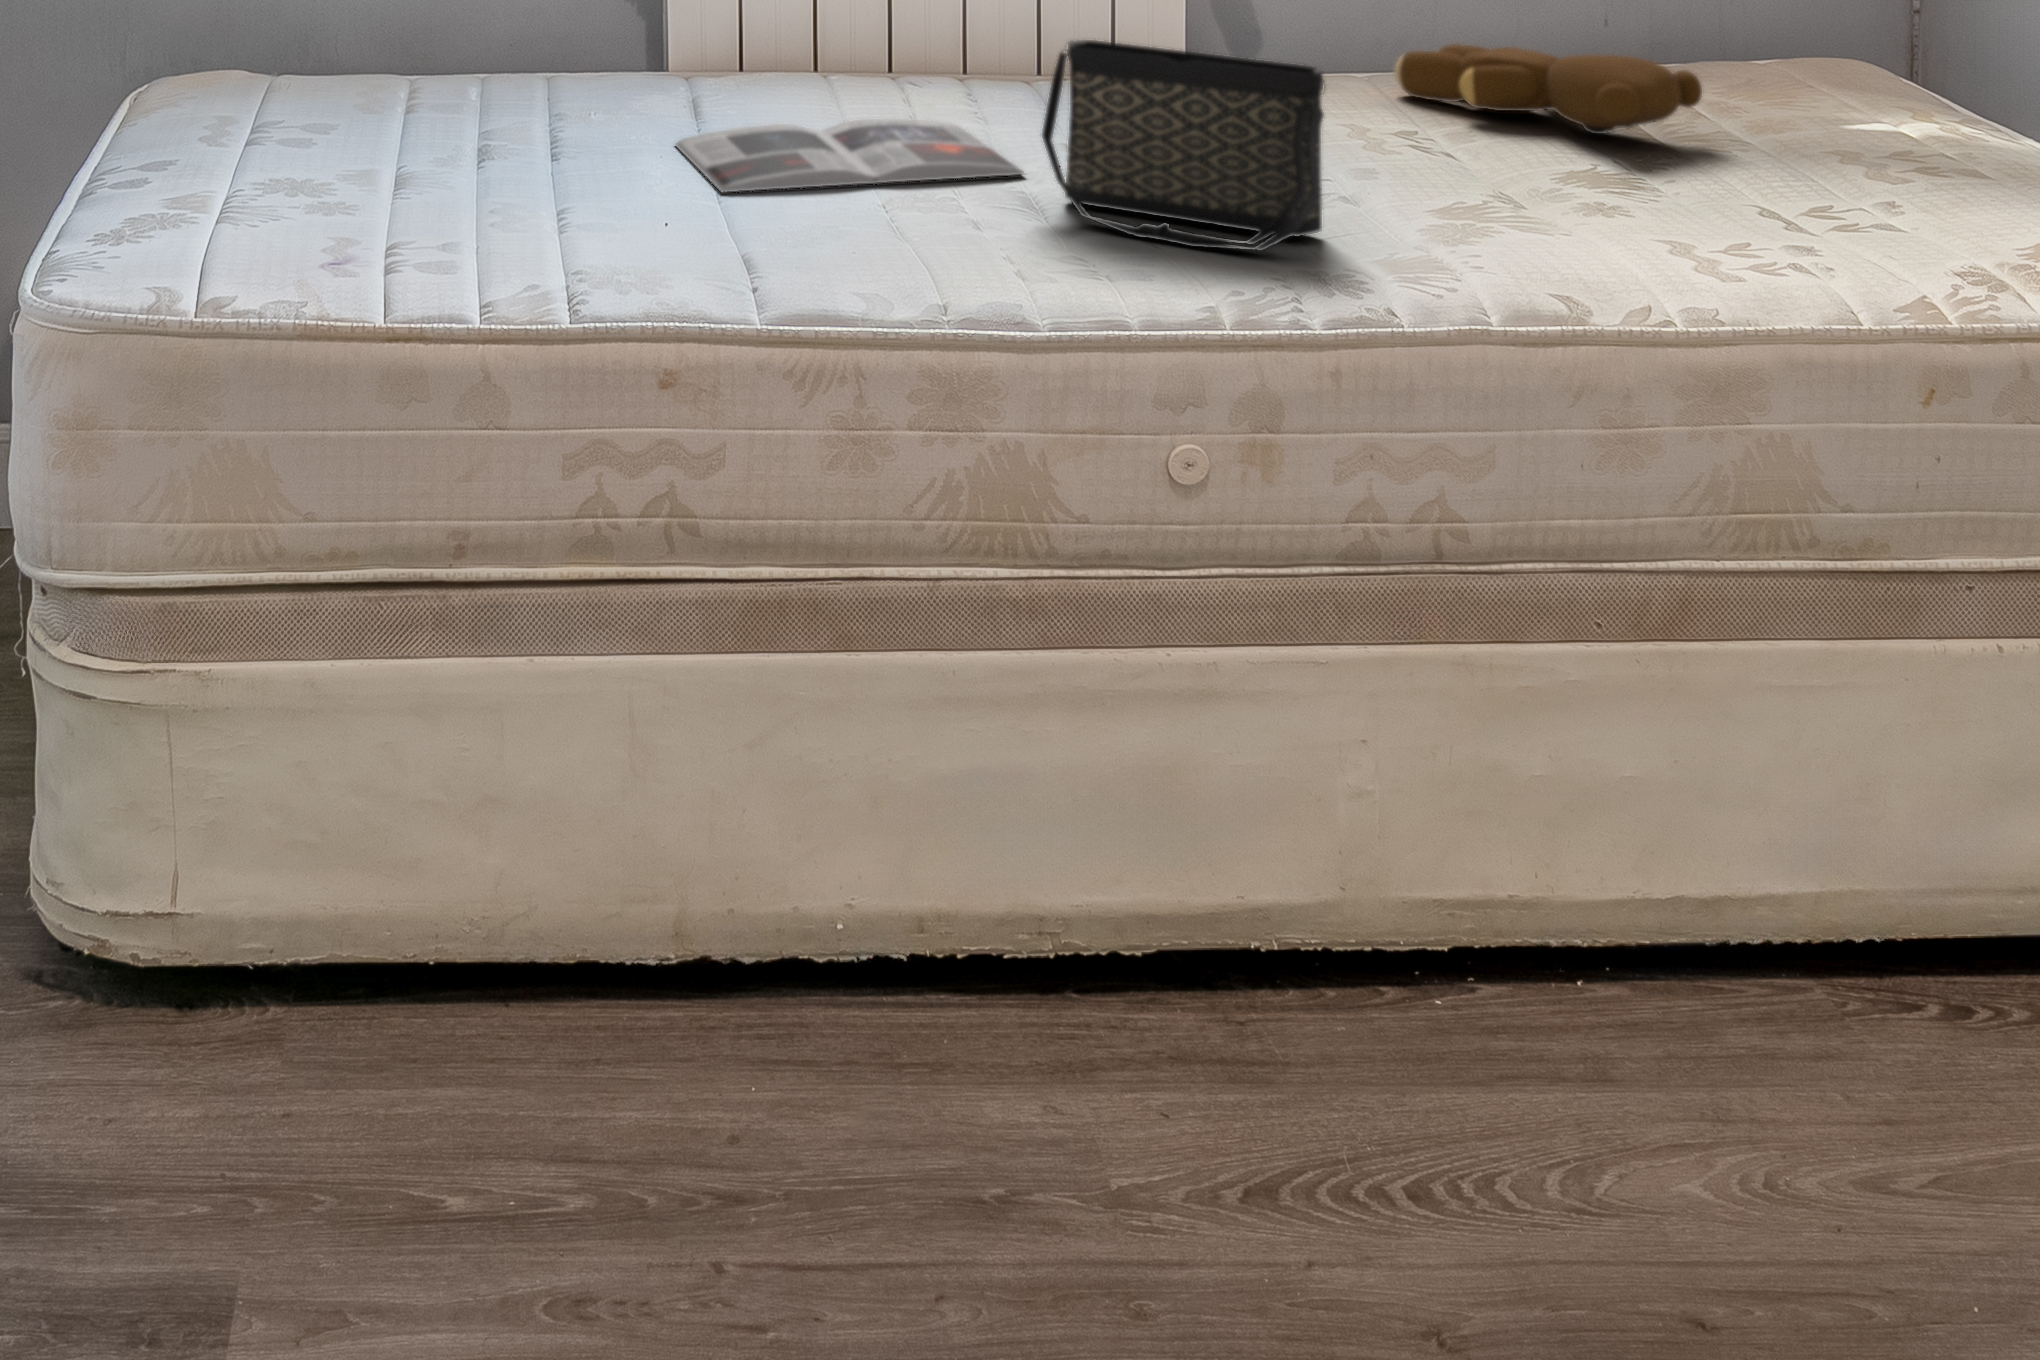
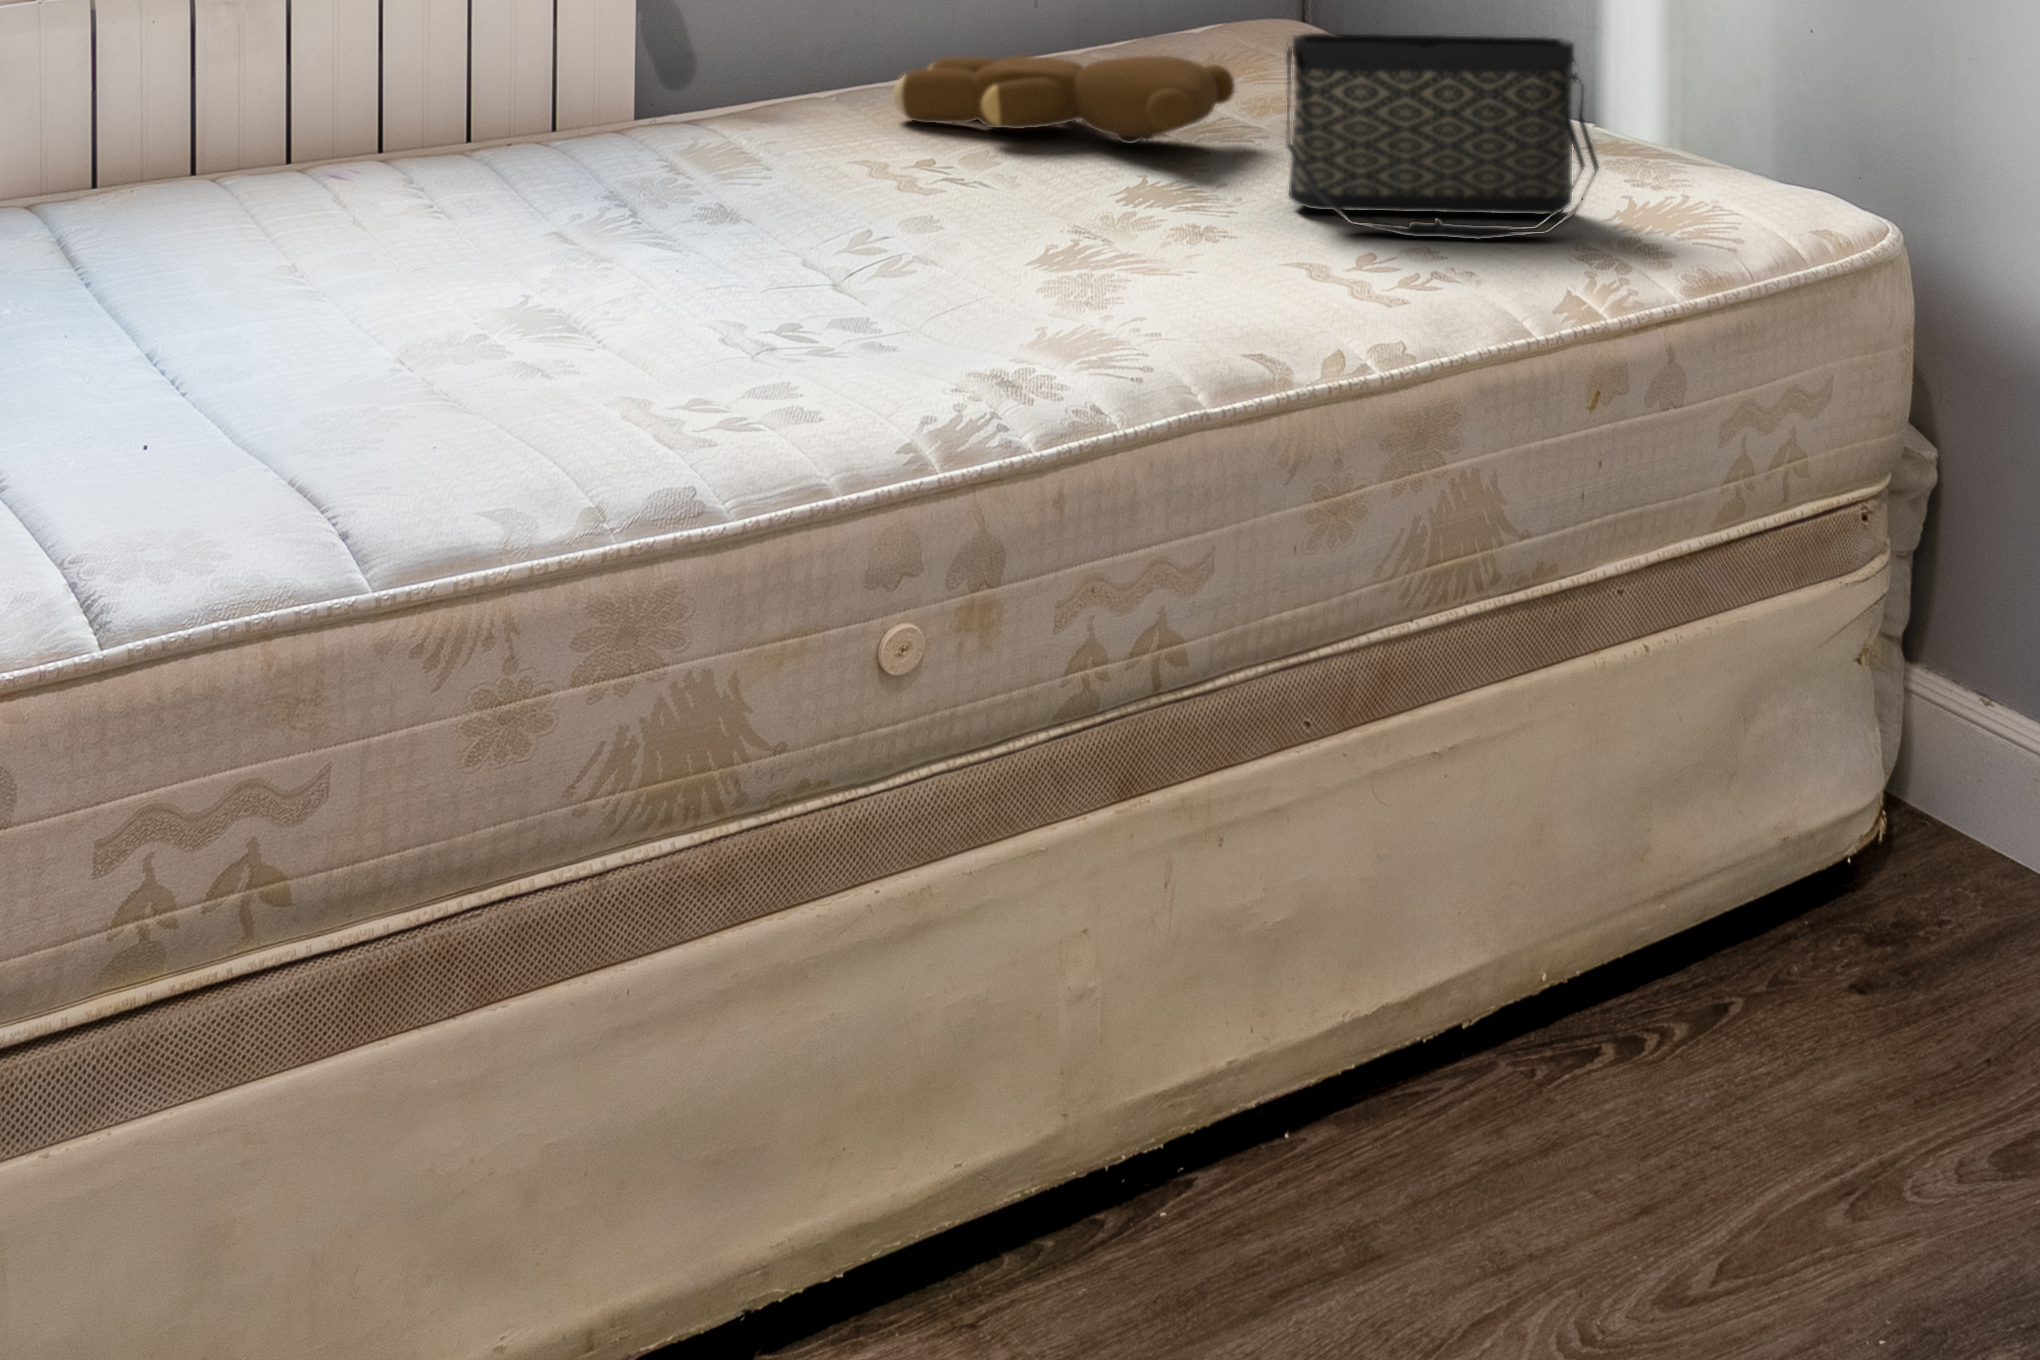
handbag: present [1042,40,1324,251] -> present [1286,33,1599,239]
magazine: present [676,119,1024,192] -> none [78,231,568,382]

